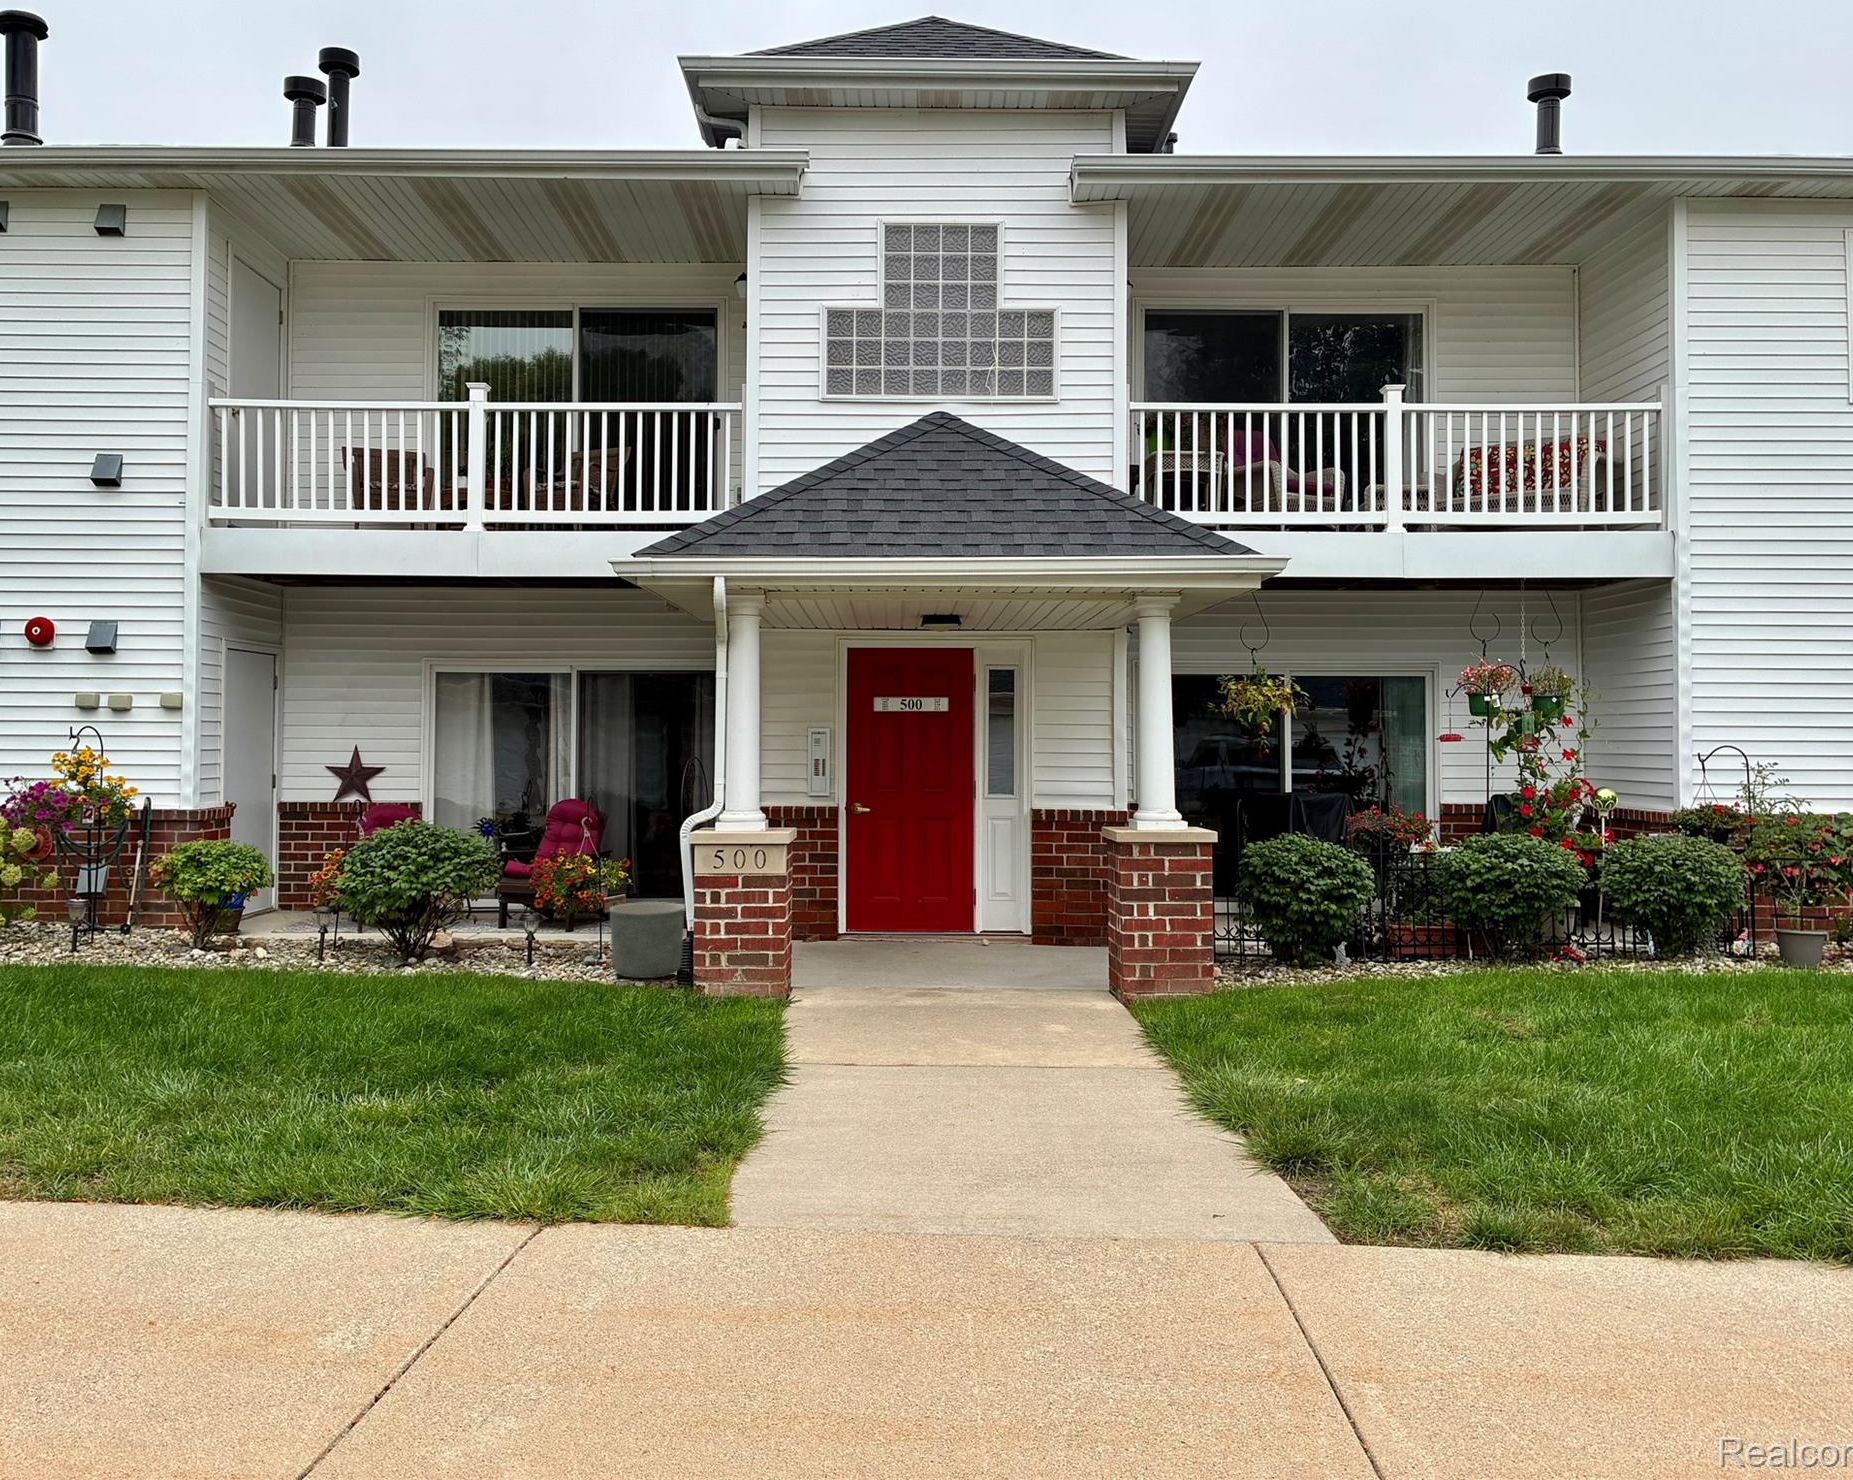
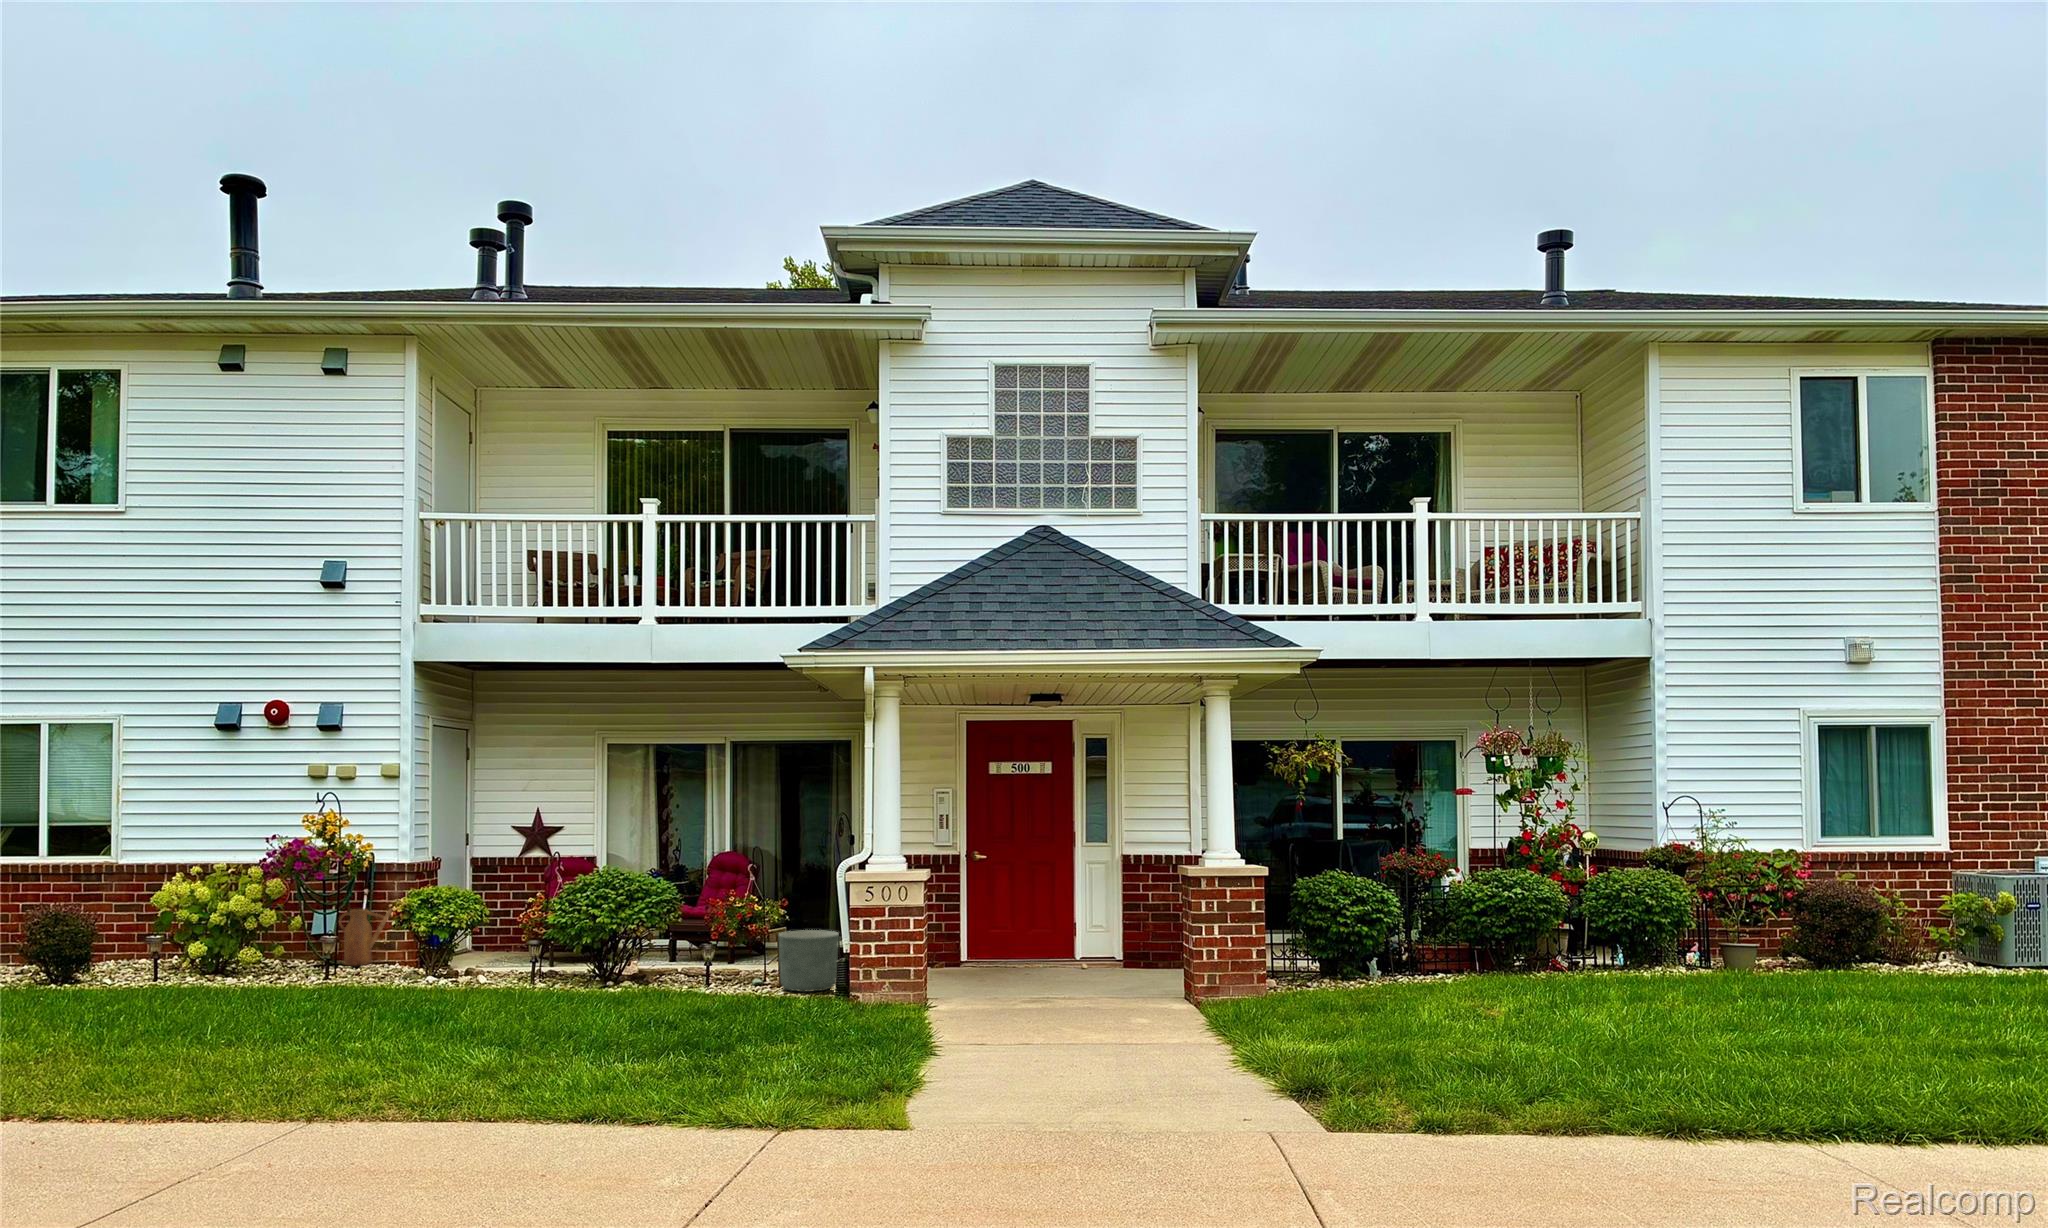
watering can: none [99,867,163,934] -> present [339,909,392,966]

